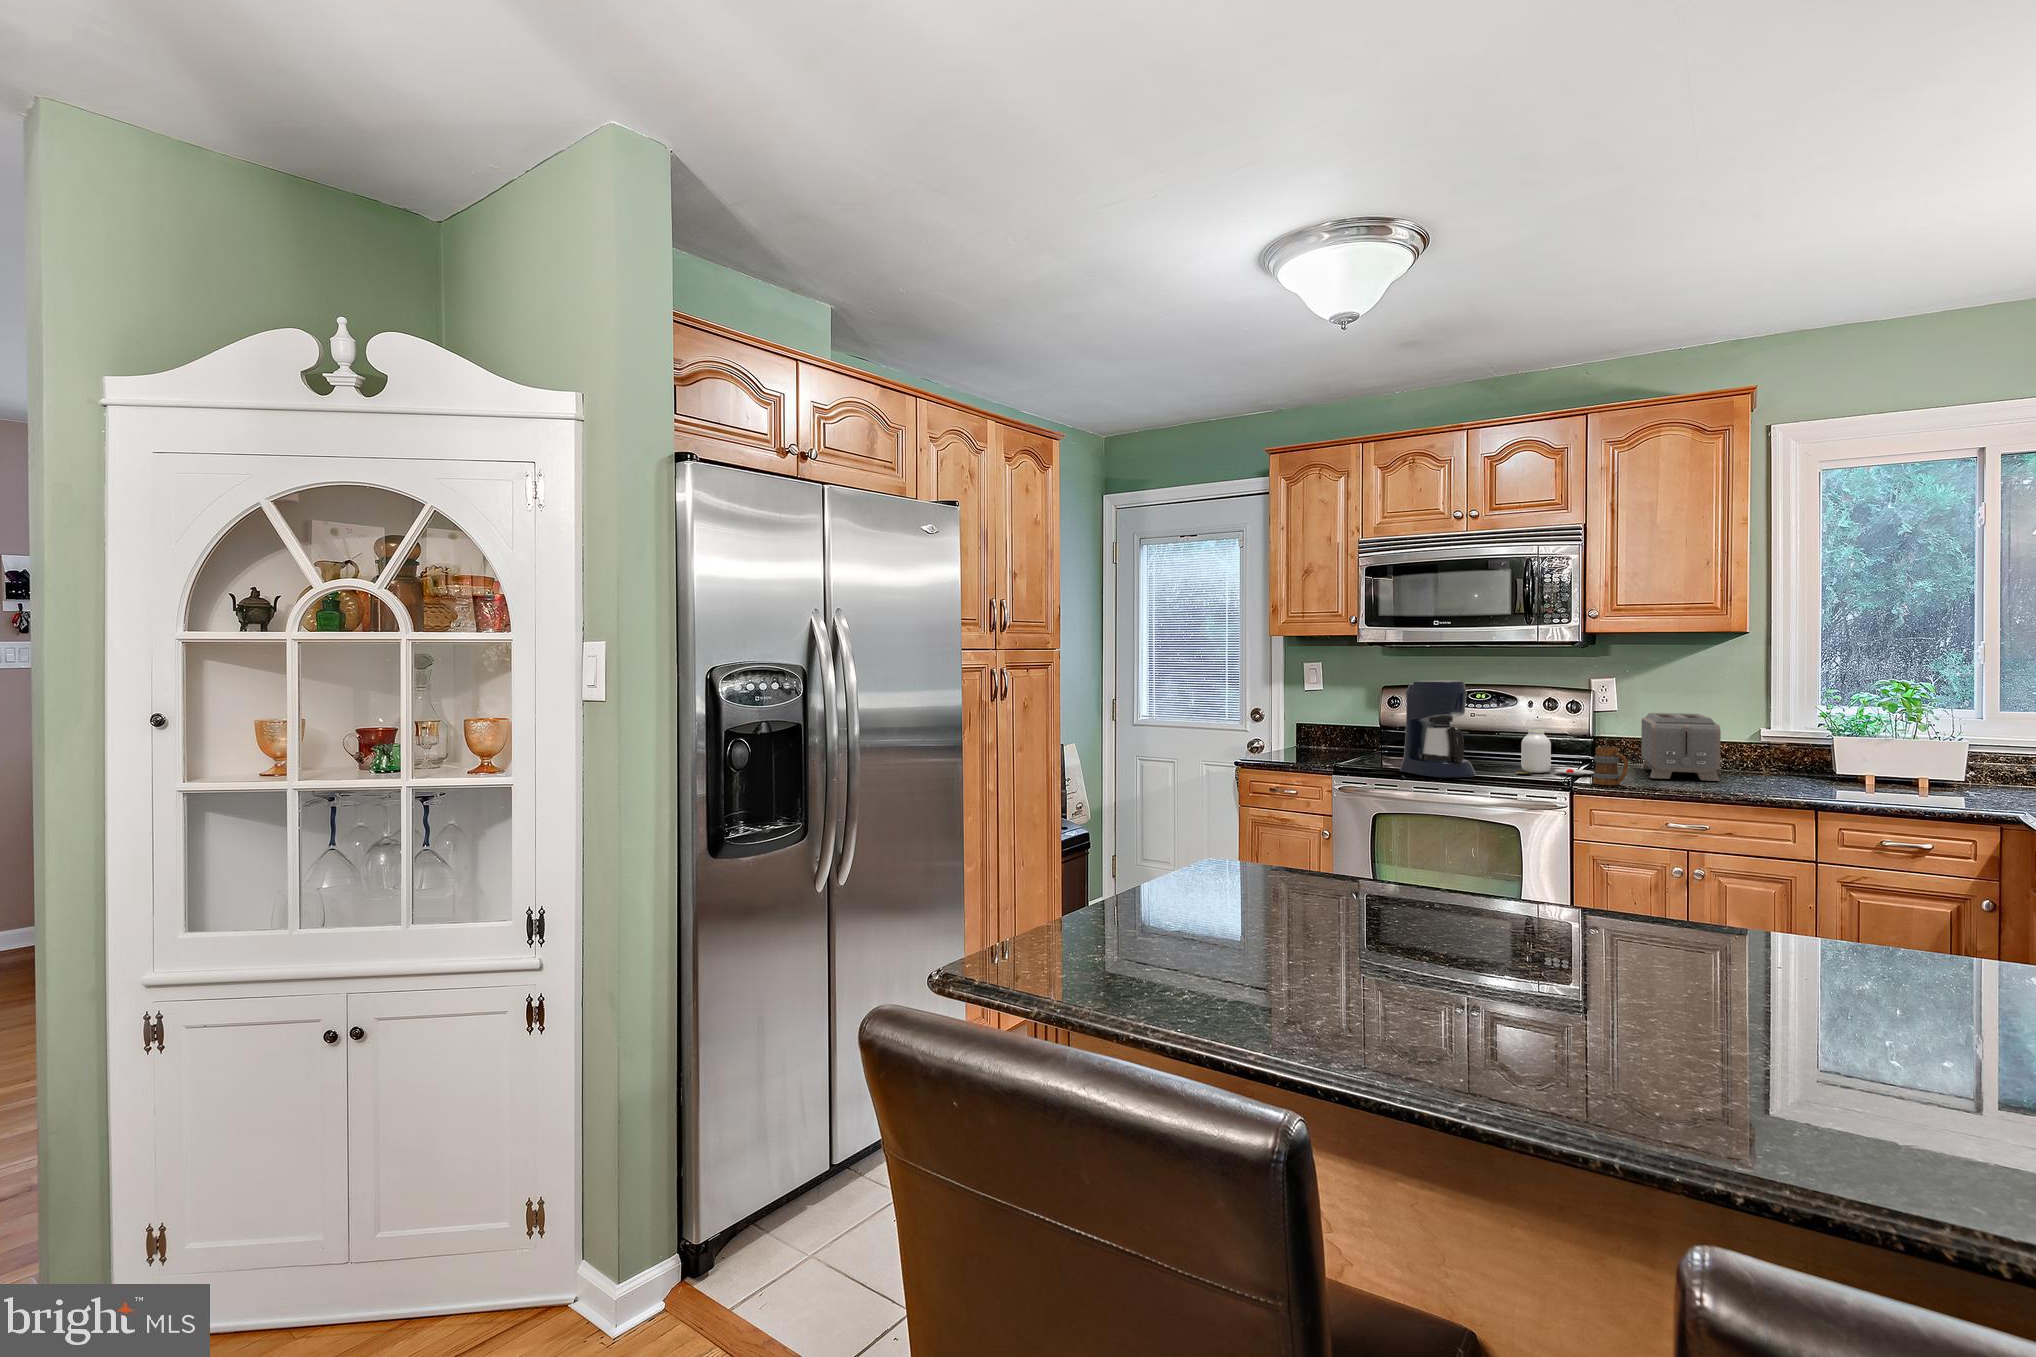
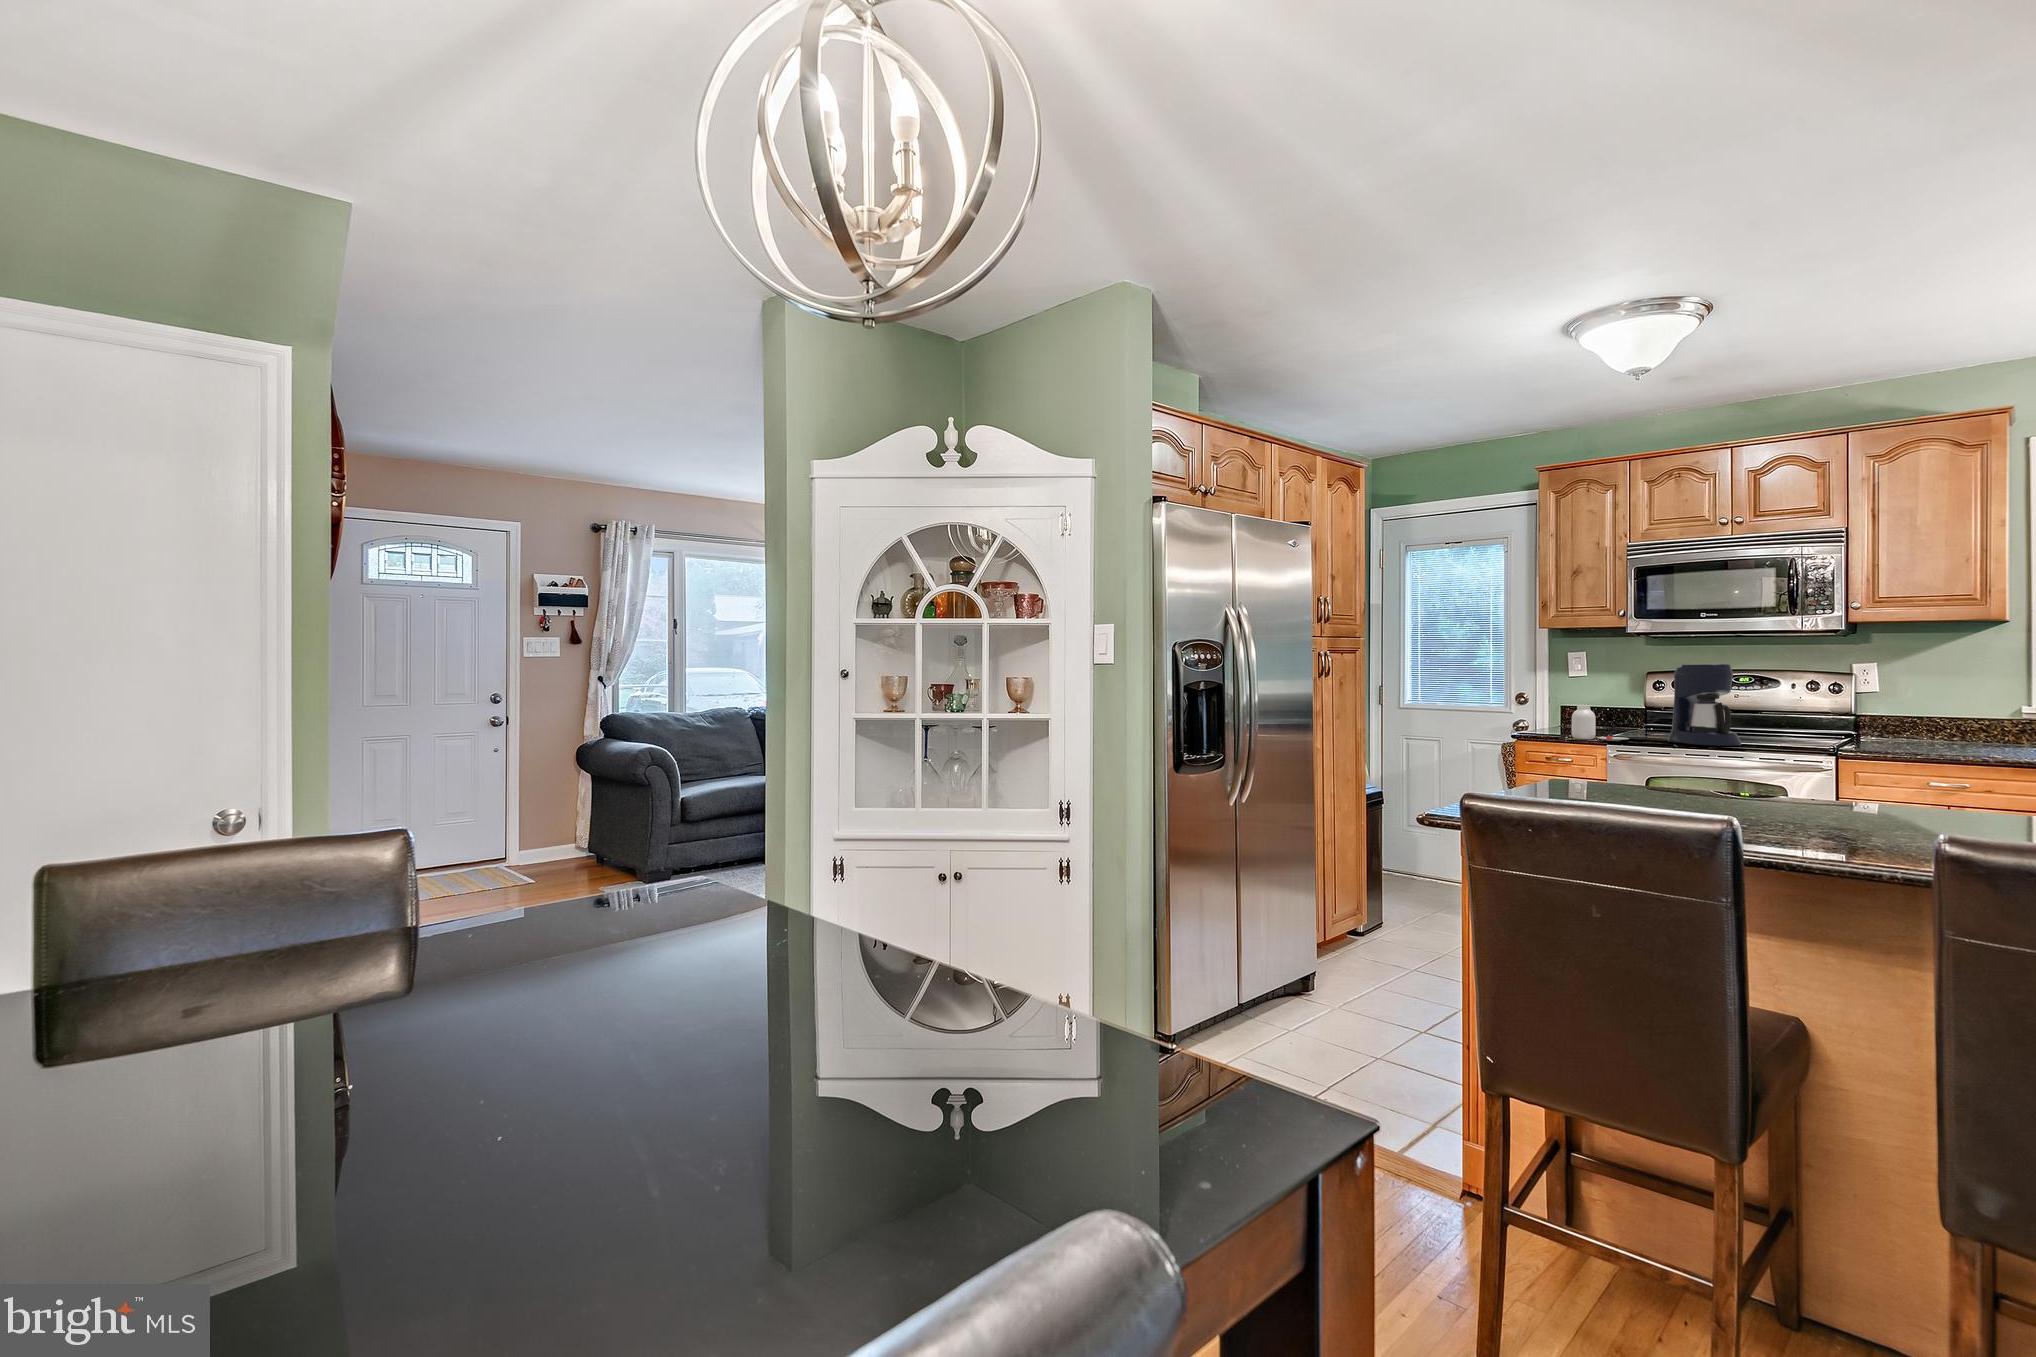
toaster: present [1641,713,1721,781] -> none [1902,692,1982,749]
jar: present [1516,730,1594,775] -> present [1565,706,1629,741]
mug: present [1593,747,1628,785] -> none [1856,719,1891,752]

